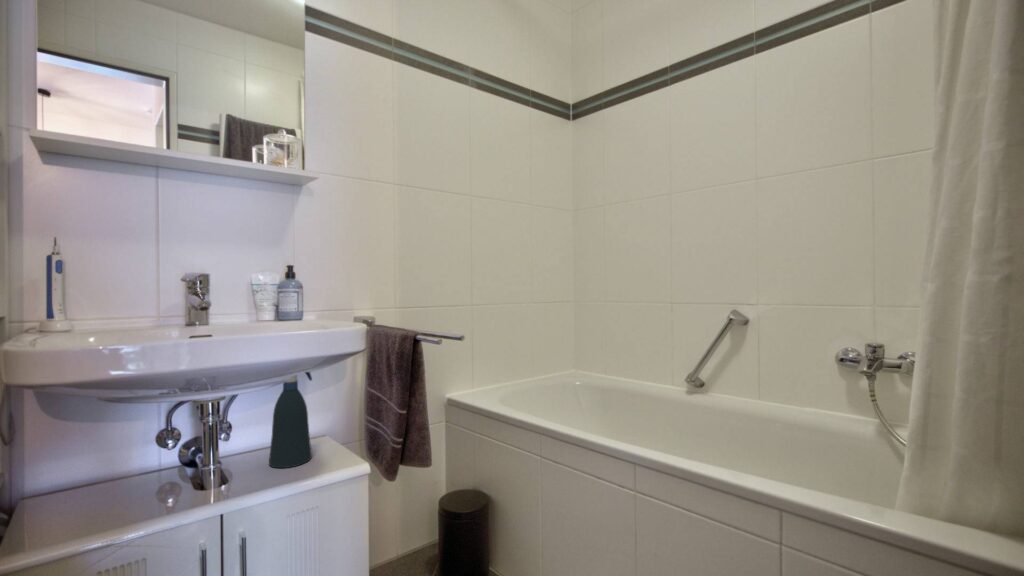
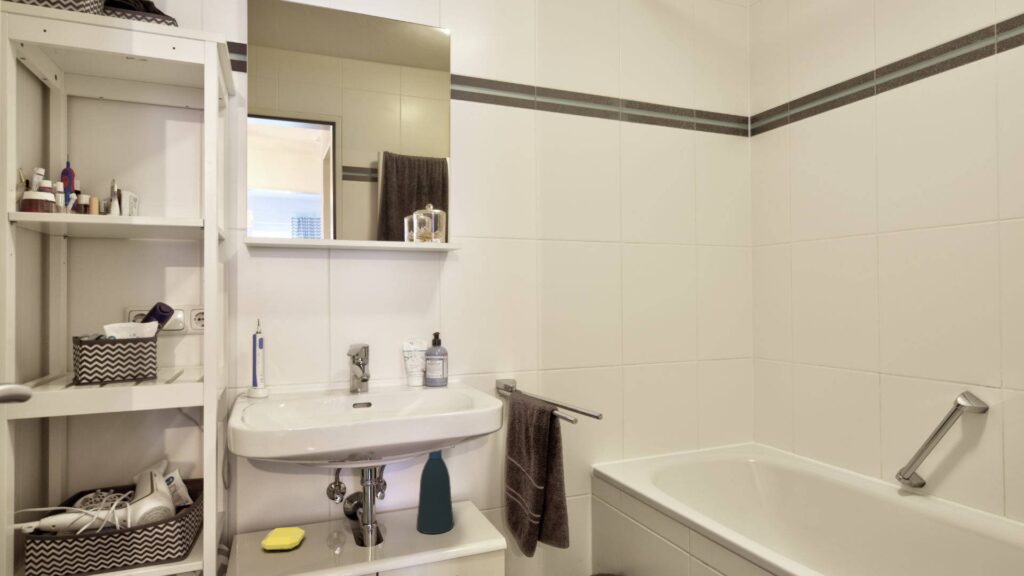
soap bar: none [59,479,124,508] -> present [261,527,305,550]

